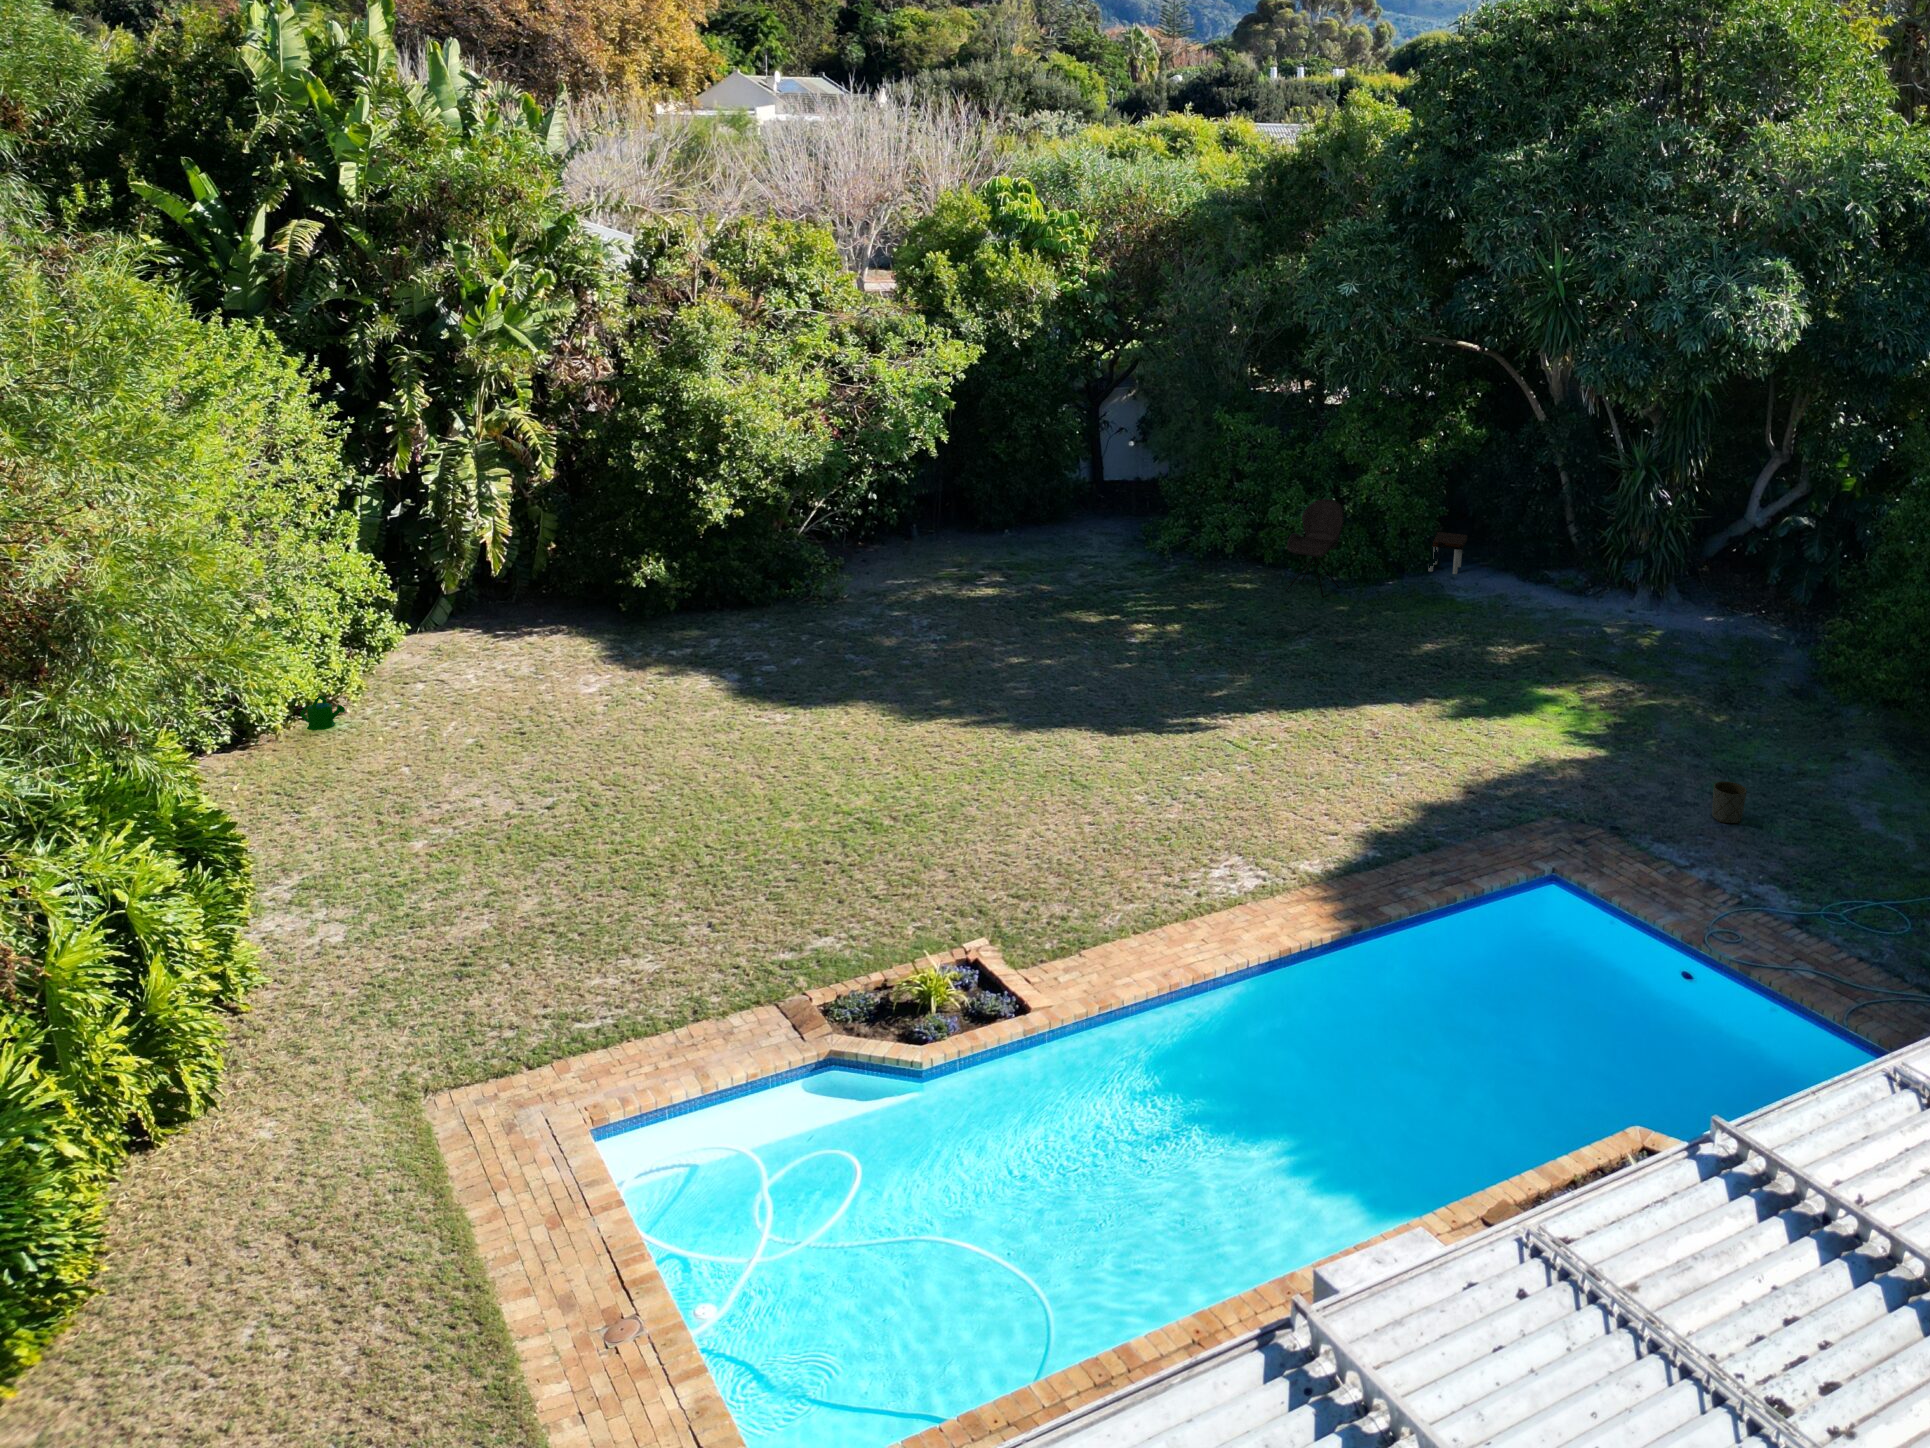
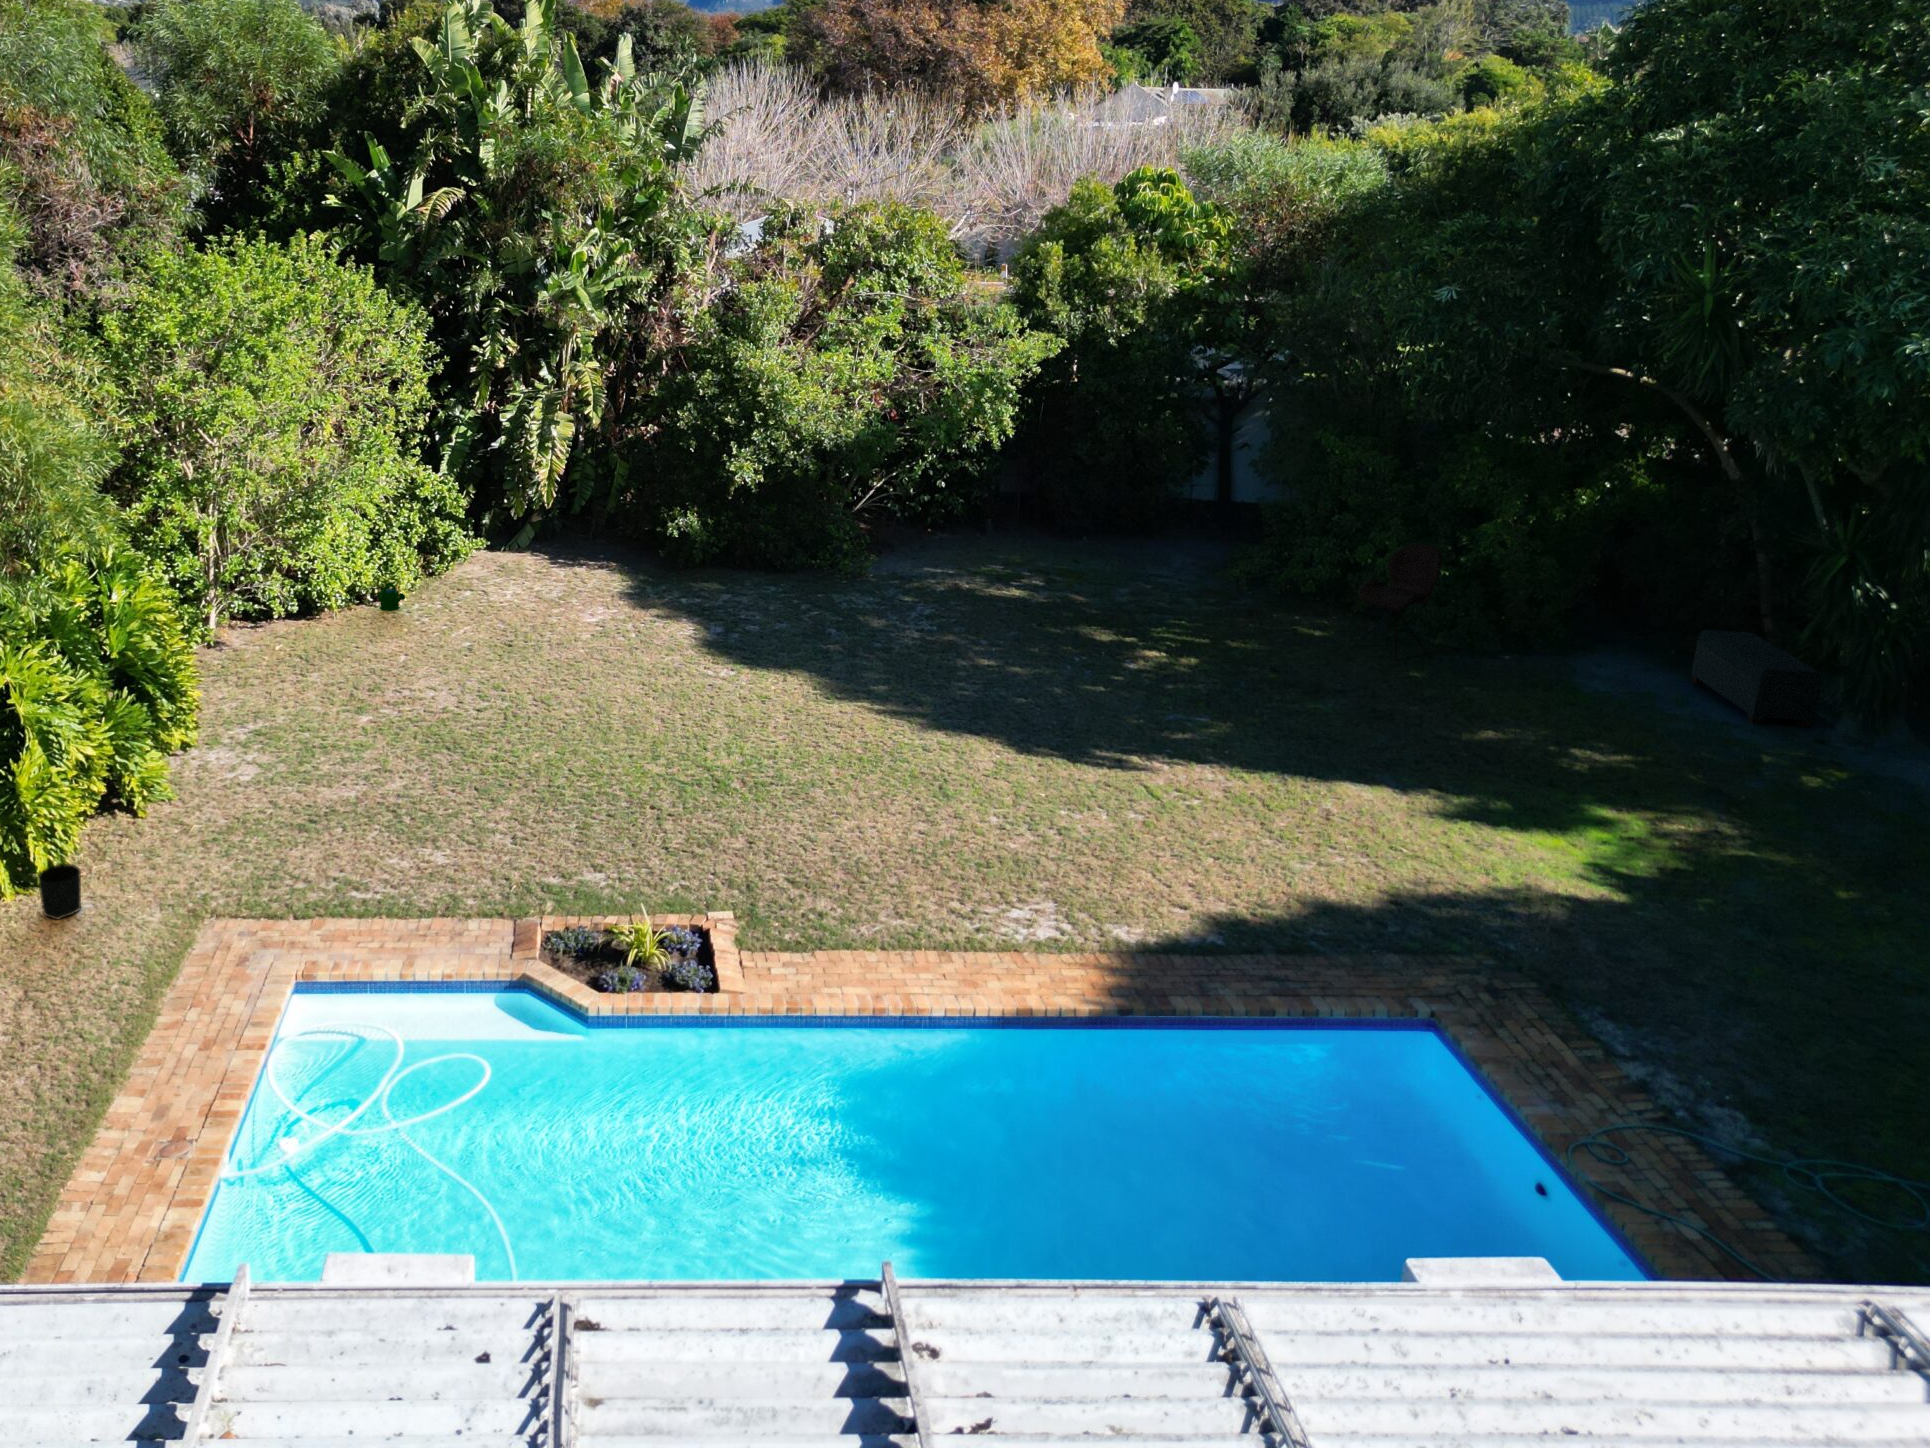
side table: present [1428,532,1468,574] -> none [1569,605,1640,664]
bench: none [1511,536,1599,602] -> present [1691,630,1822,727]
planter: present [1712,782,1747,823] -> present [38,864,81,919]

